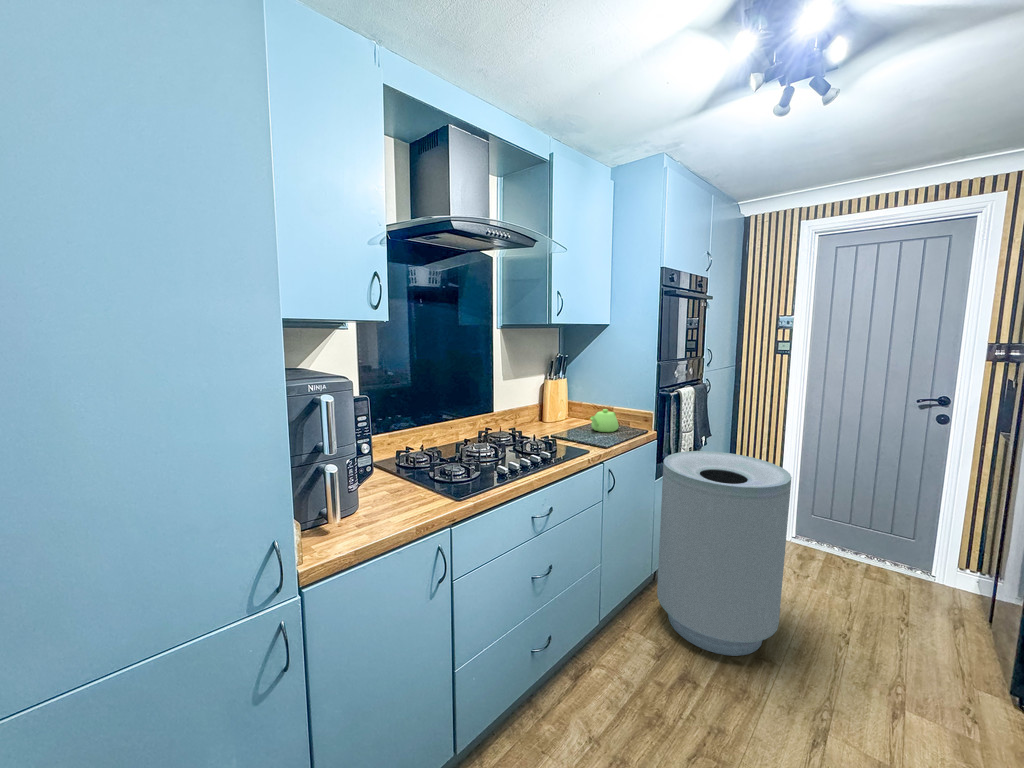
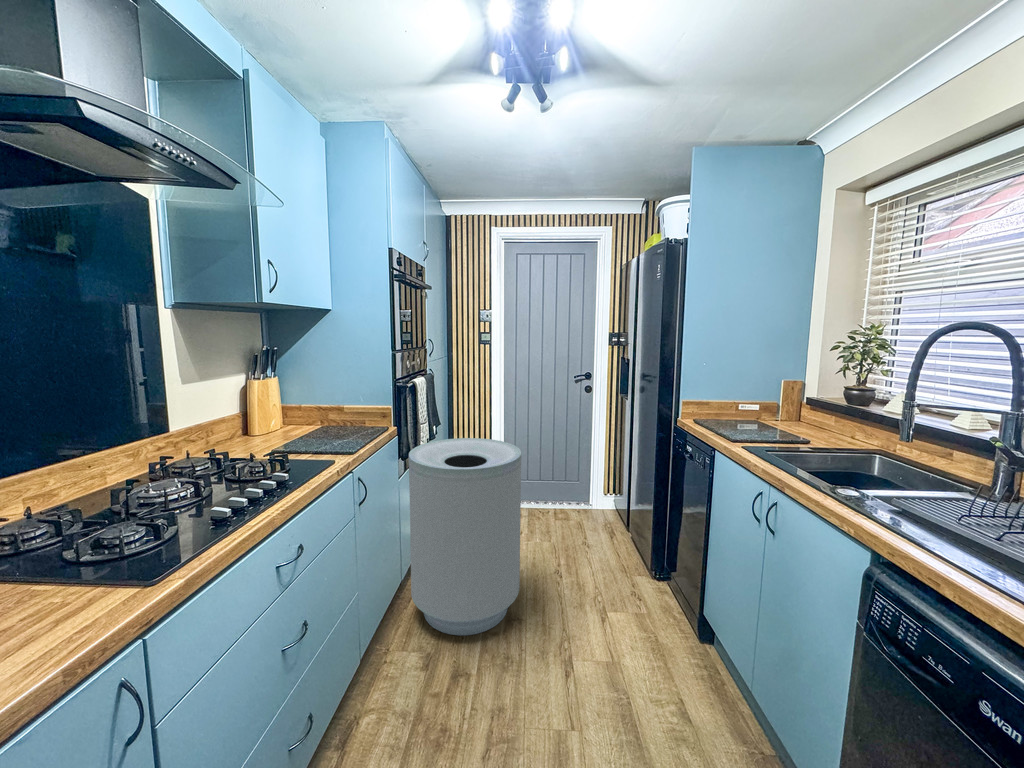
teapot: present [590,409,619,432] -> none [321,409,355,436]

